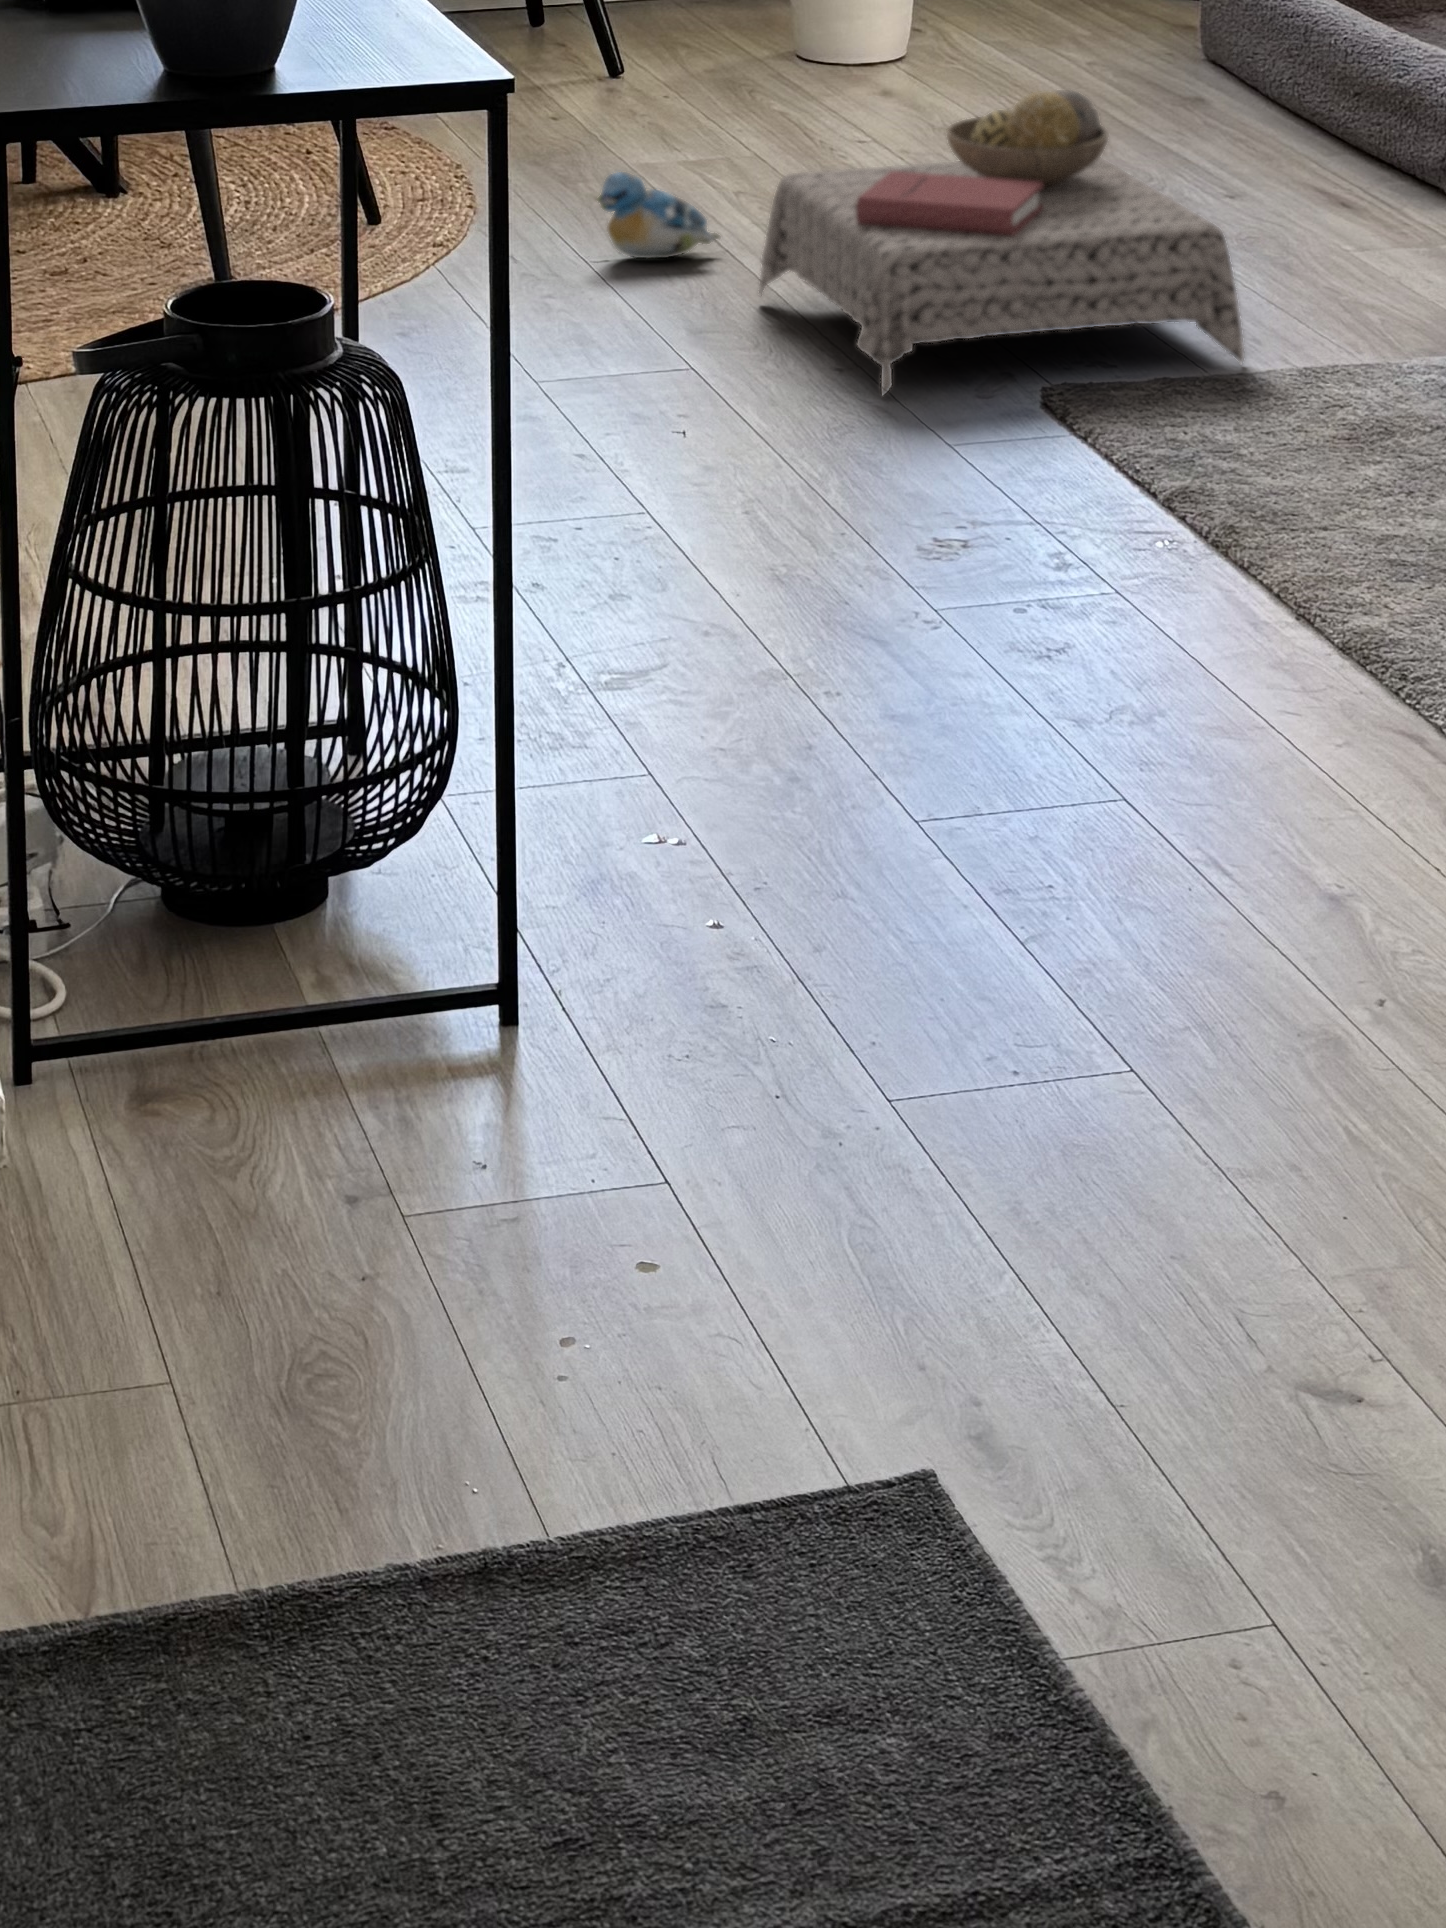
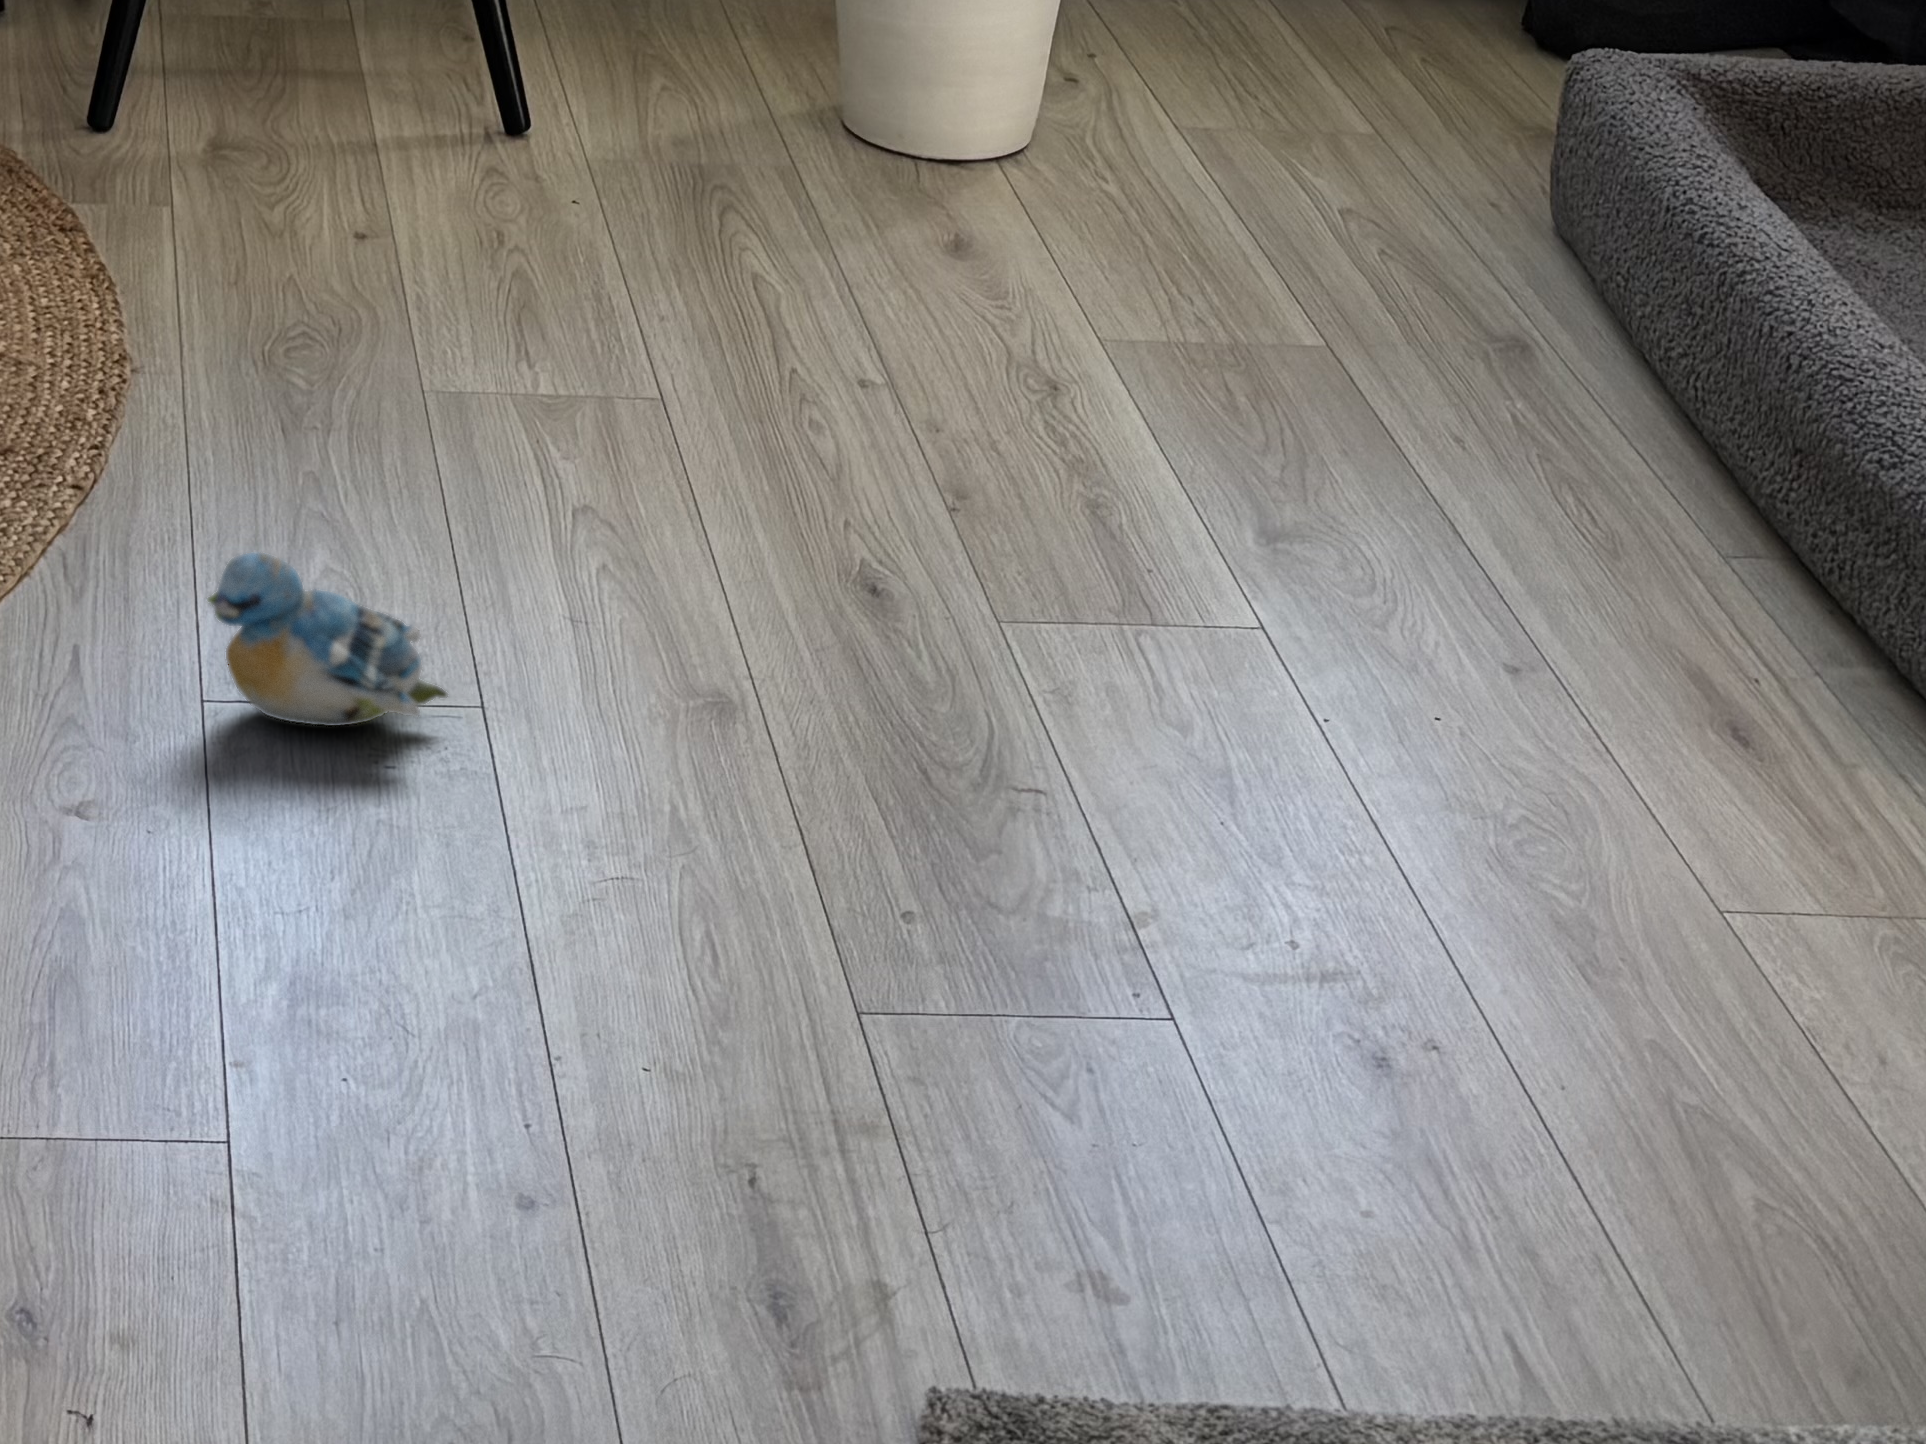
ottoman: present [759,90,1244,395] -> none [434,621,1393,1390]

